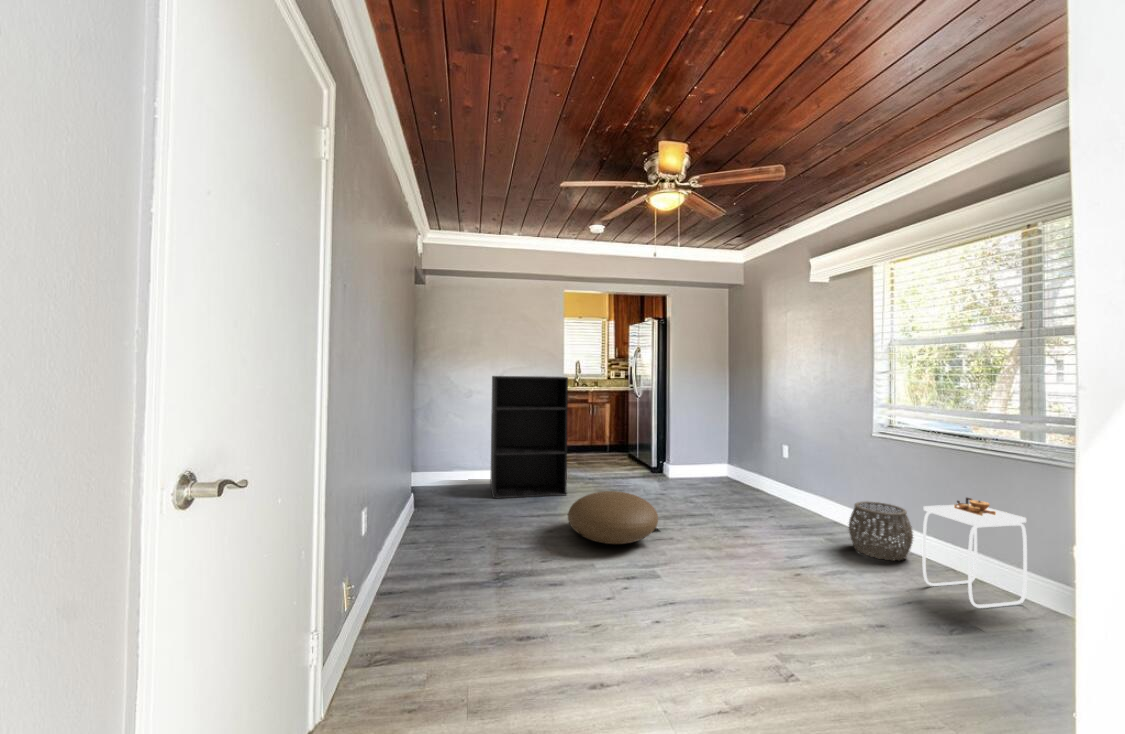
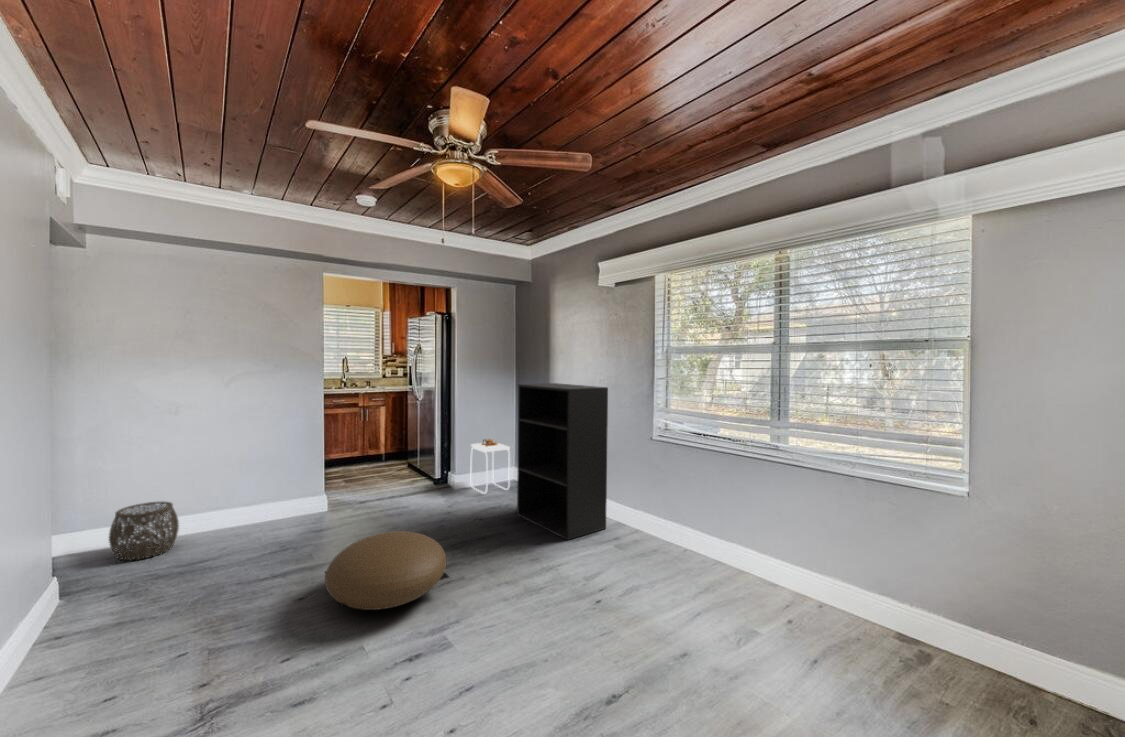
bookshelf: present [490,376,568,498] -> present [517,383,608,540]
side table: present [922,497,1027,608] -> present [471,439,510,494]
woven basket: present [849,501,913,561] -> present [109,501,179,560]

